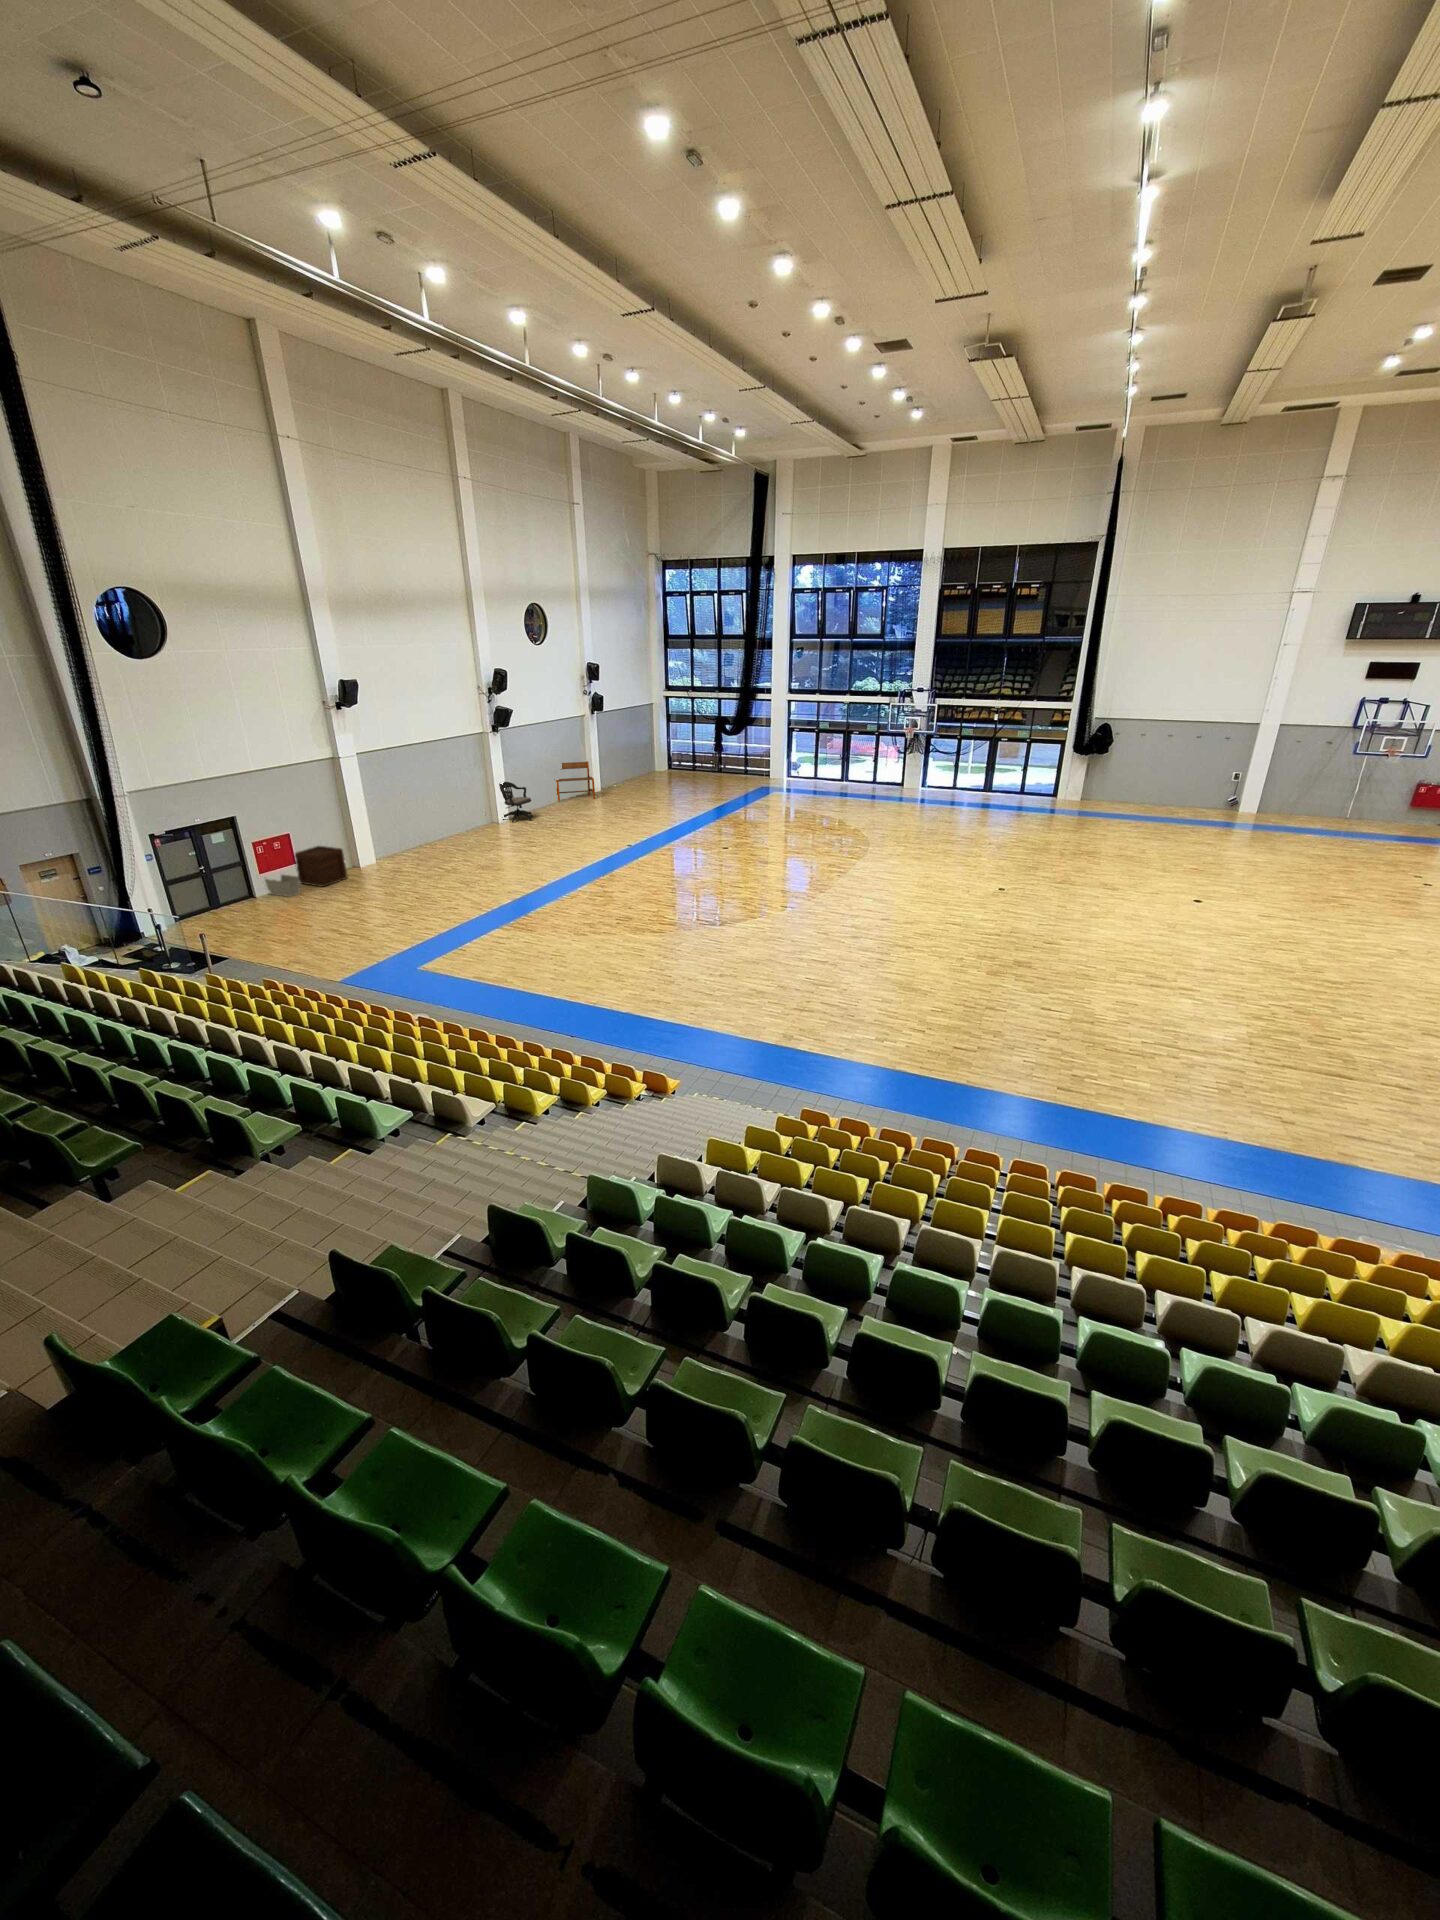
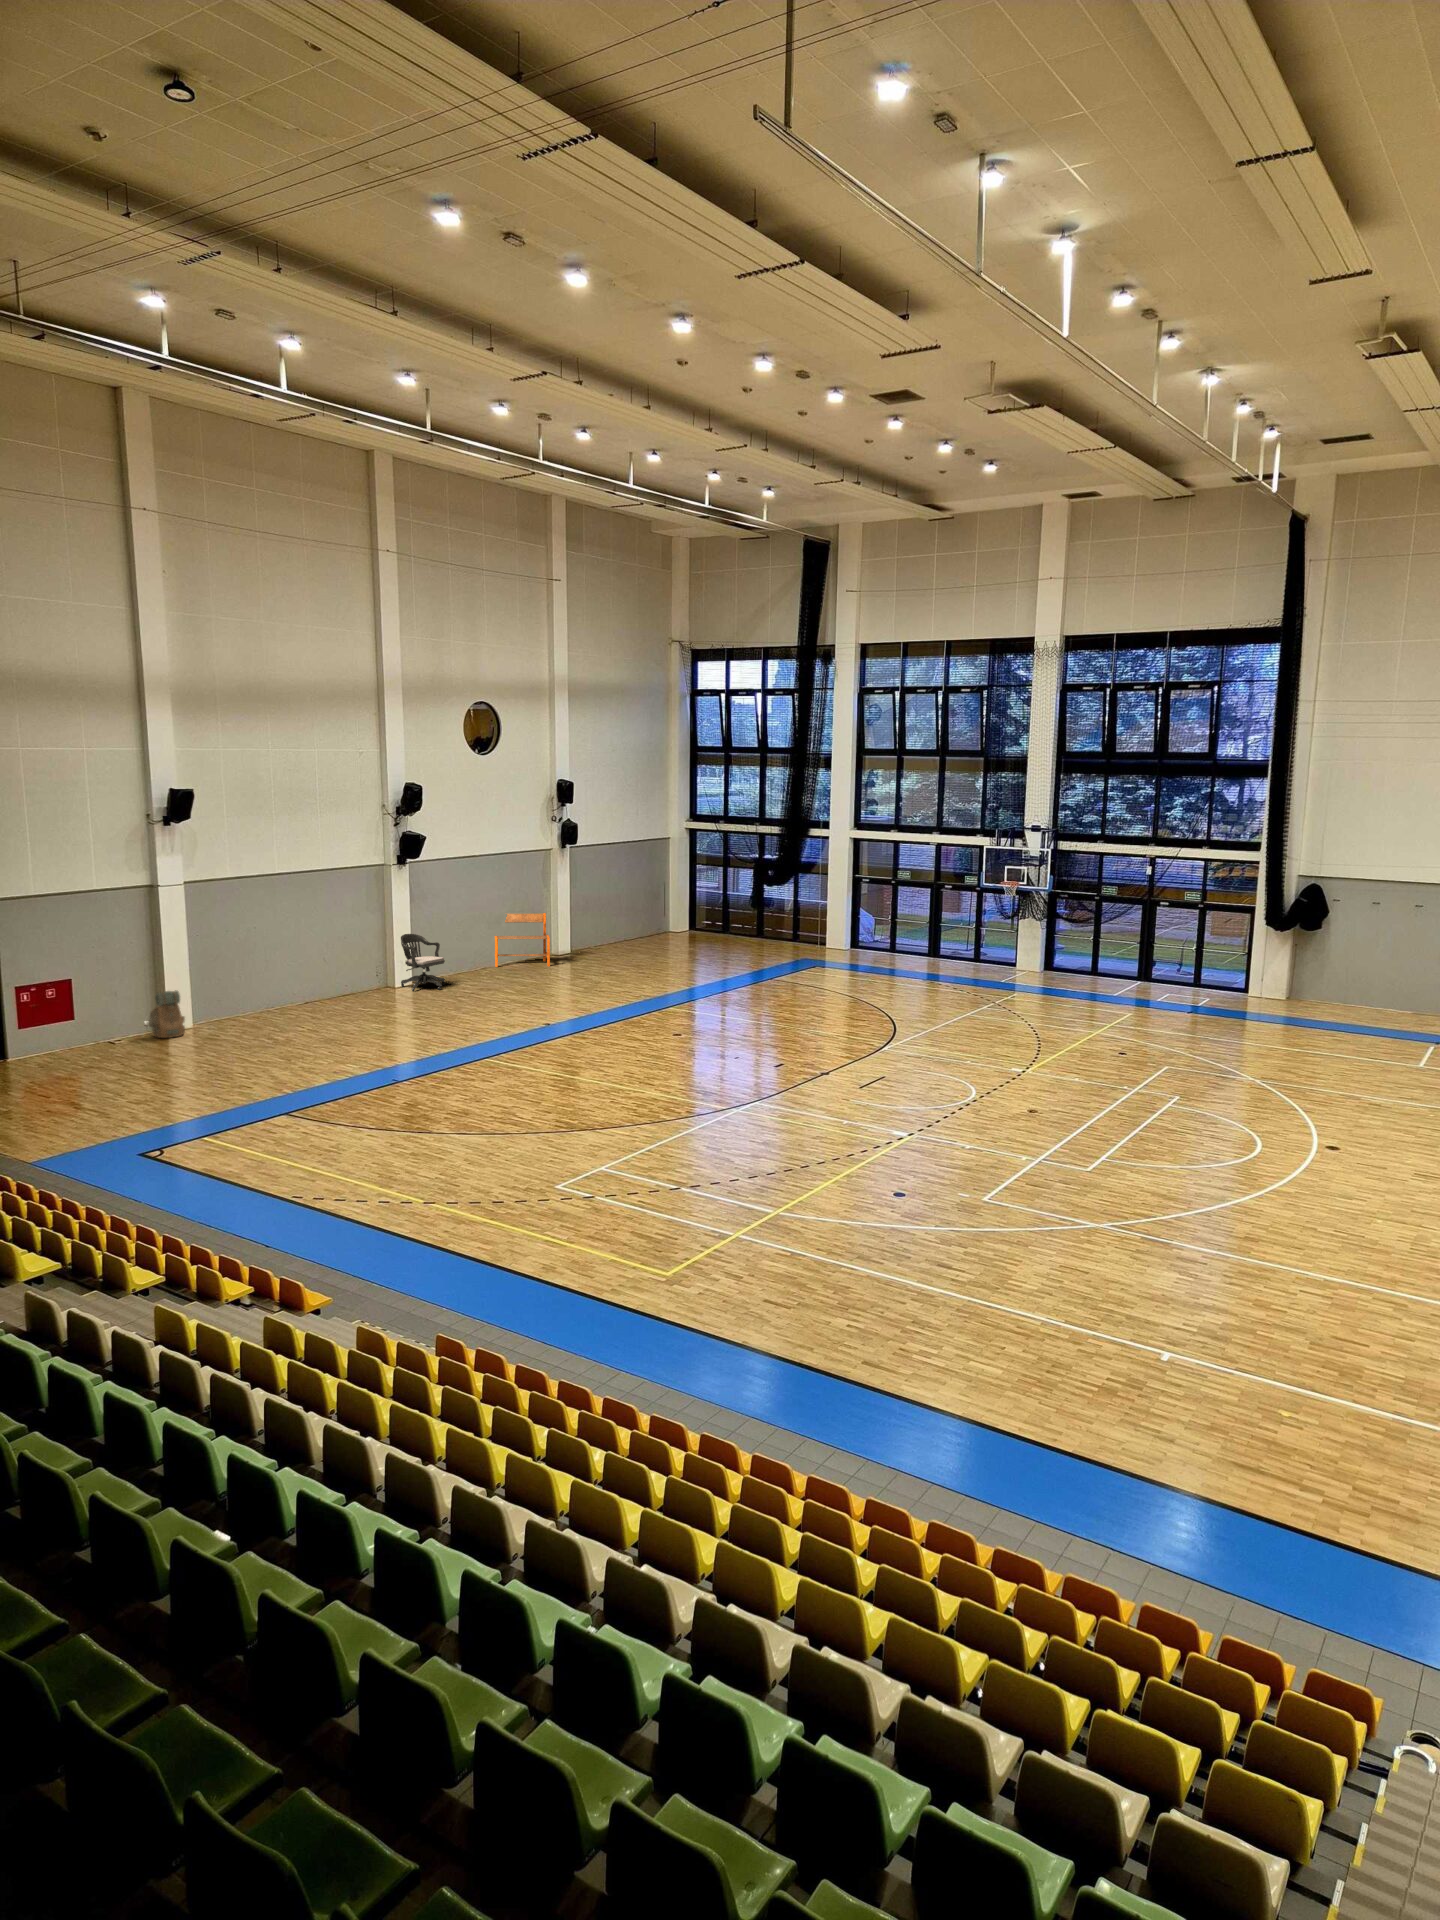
backpack: none [344,834,372,869] -> present [148,990,185,1038]
wooden crate: present [295,846,347,887] -> none [70,1002,141,1058]
storage bin: present [265,875,300,897] -> none [18,1036,68,1068]

